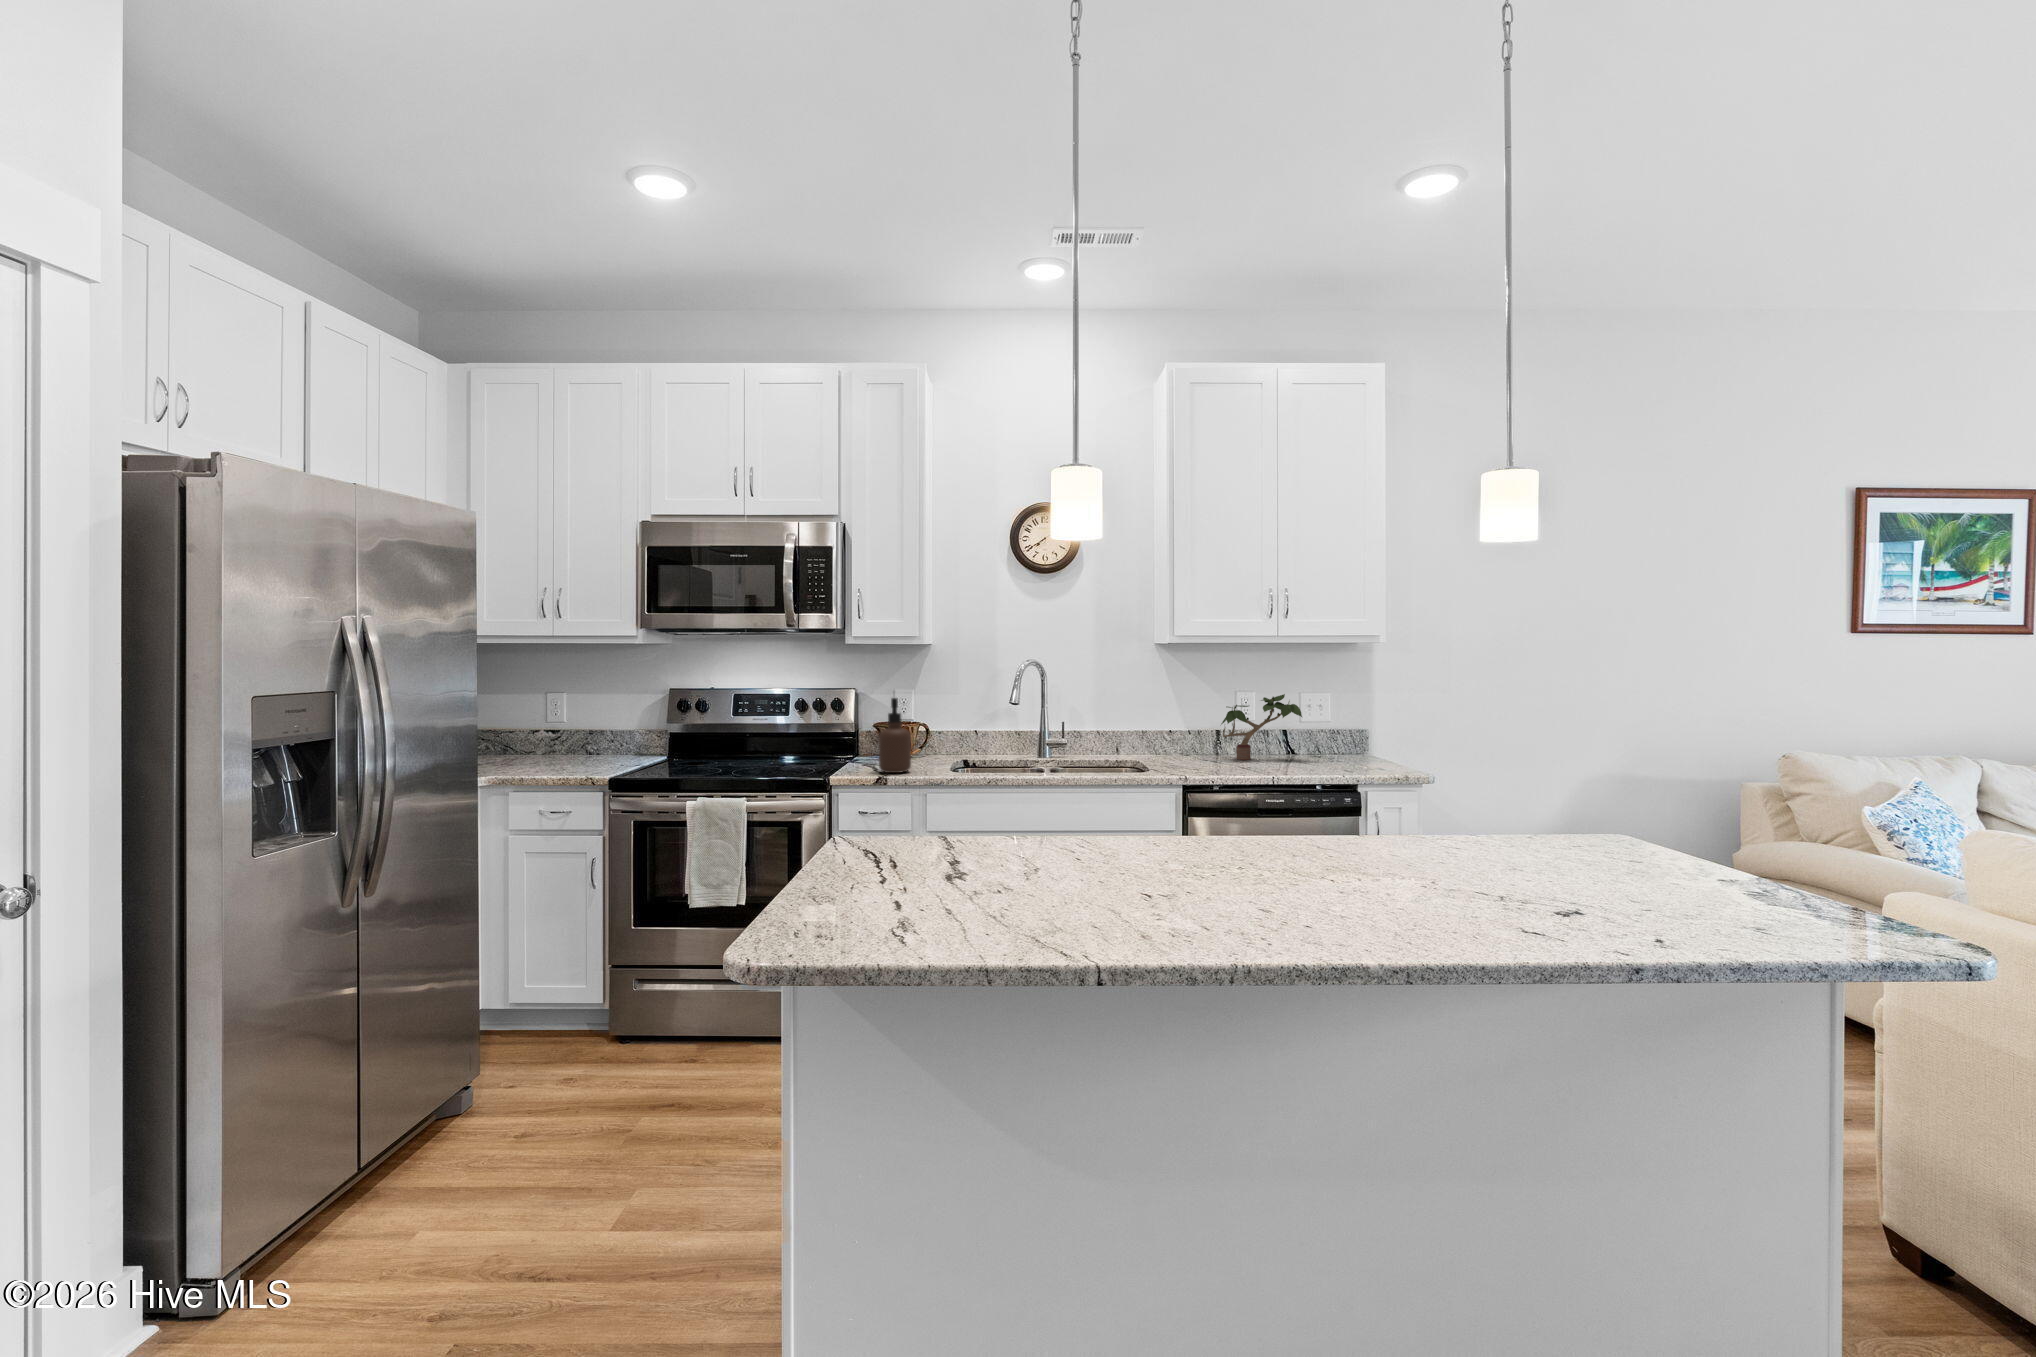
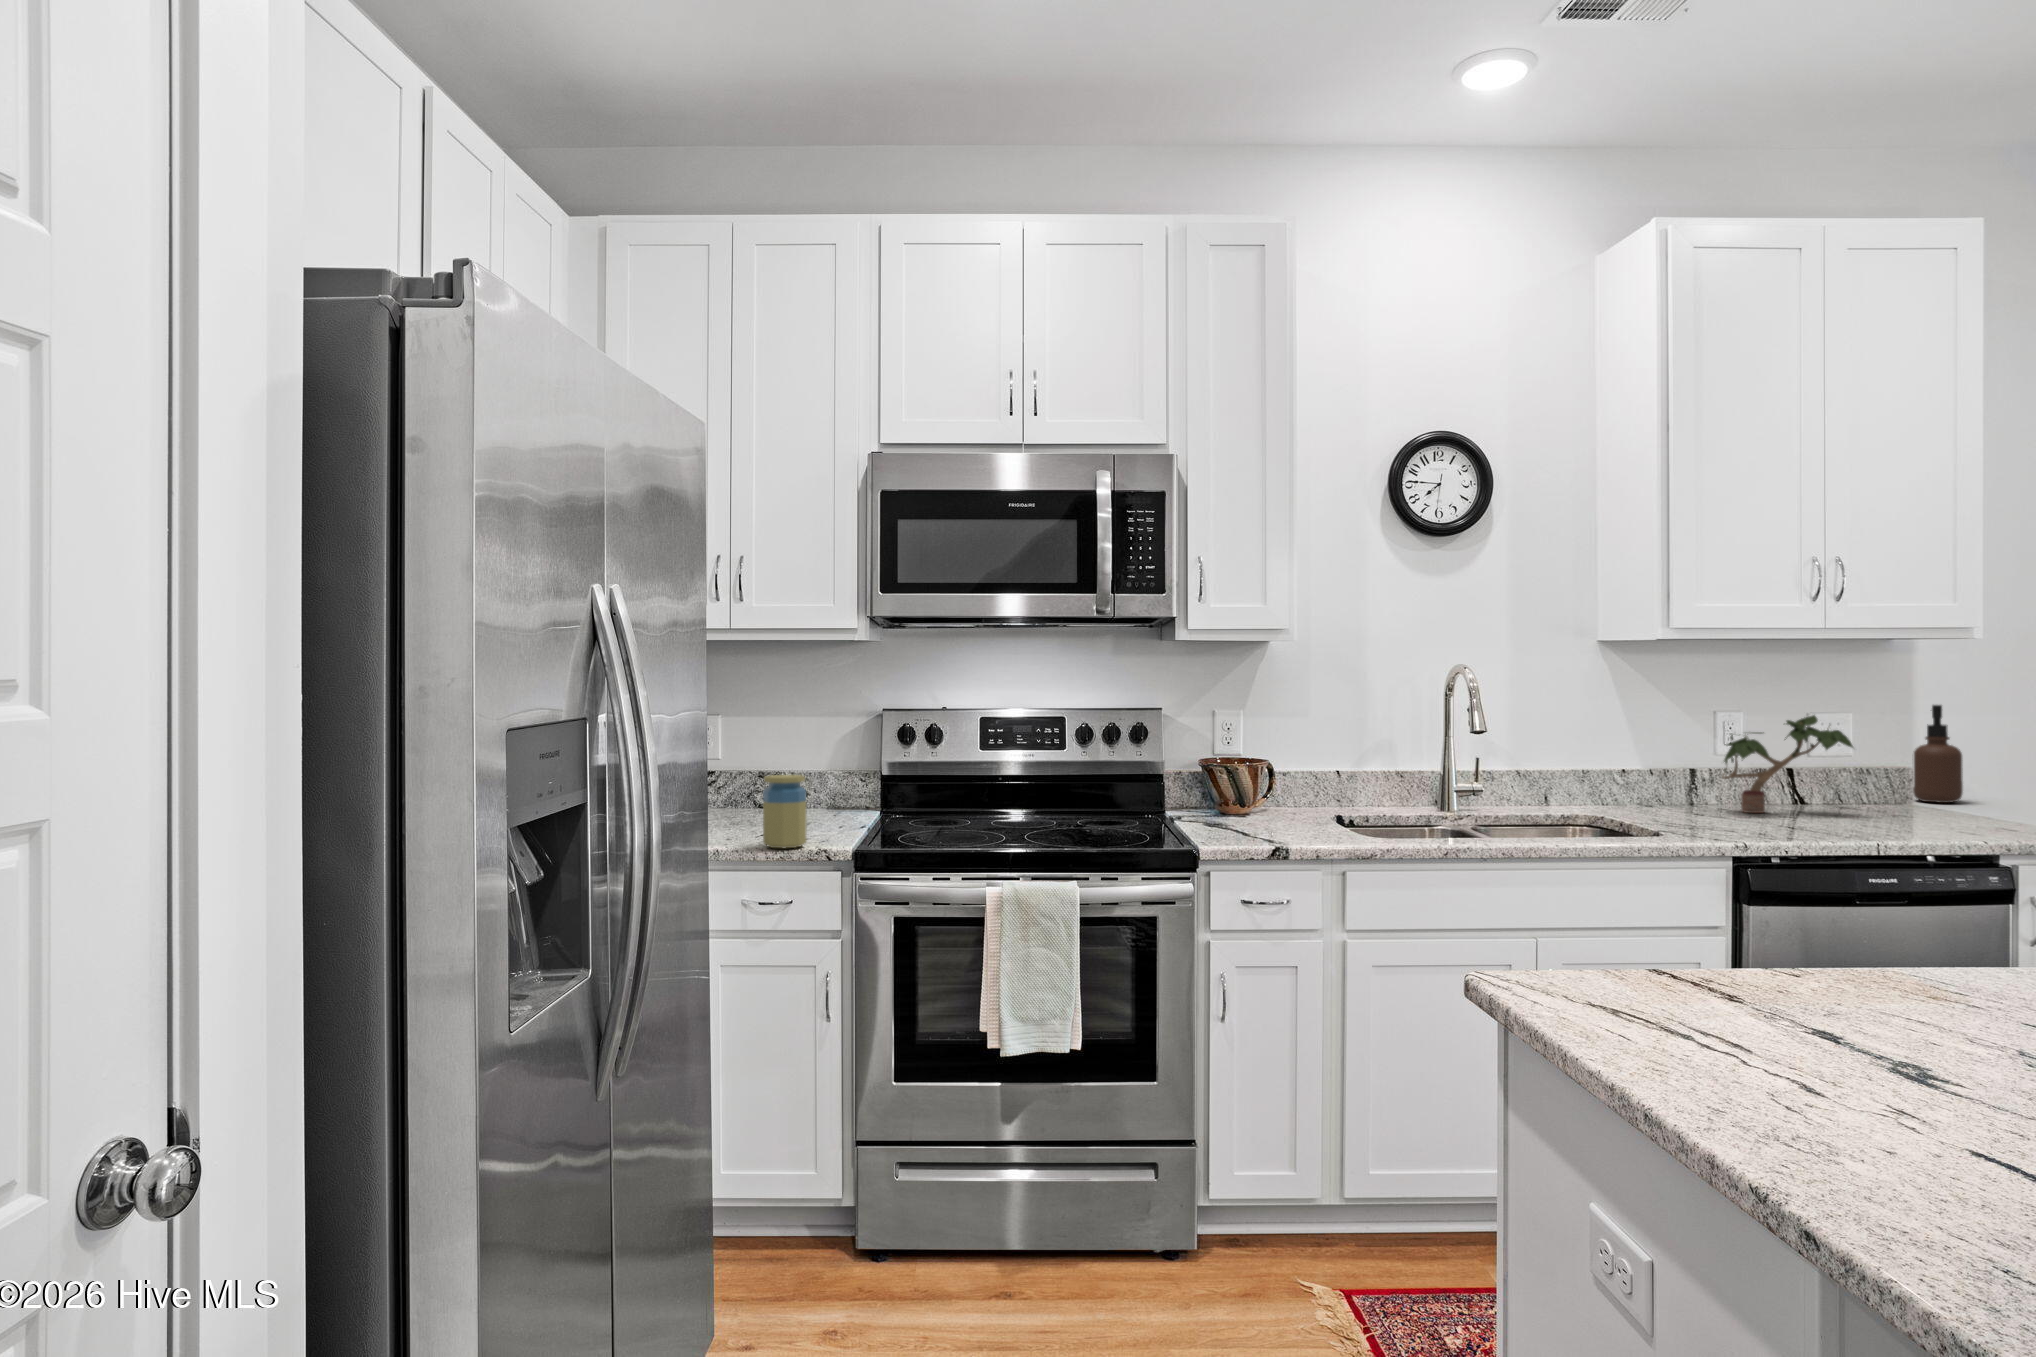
soap dispenser: present [879,698,911,773] -> present [1913,705,1963,803]
jar: none [551,730,579,777] -> present [763,775,807,848]

